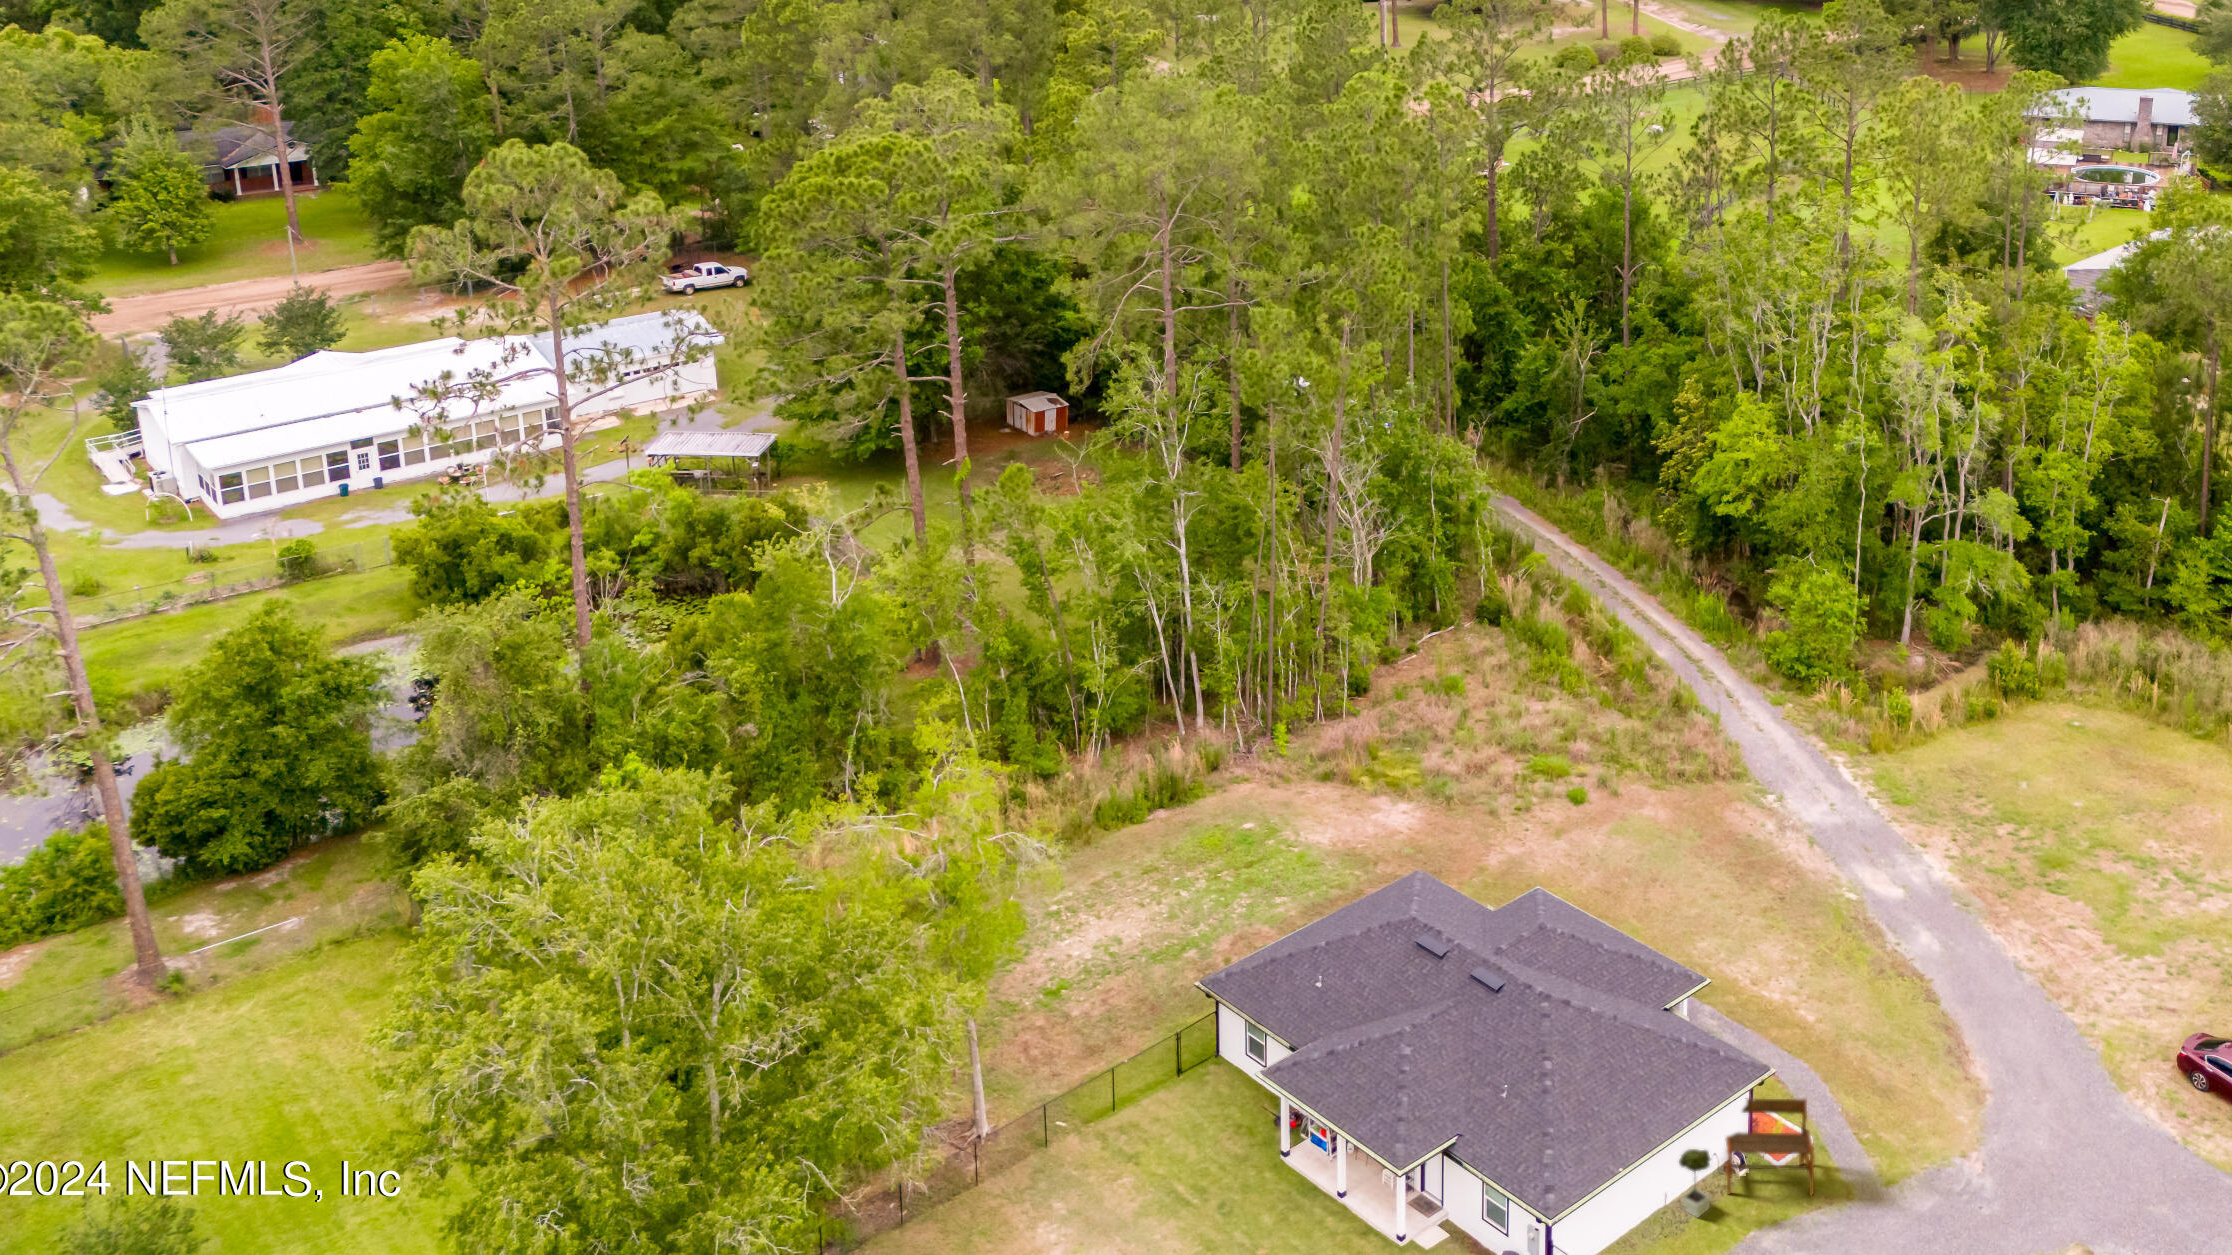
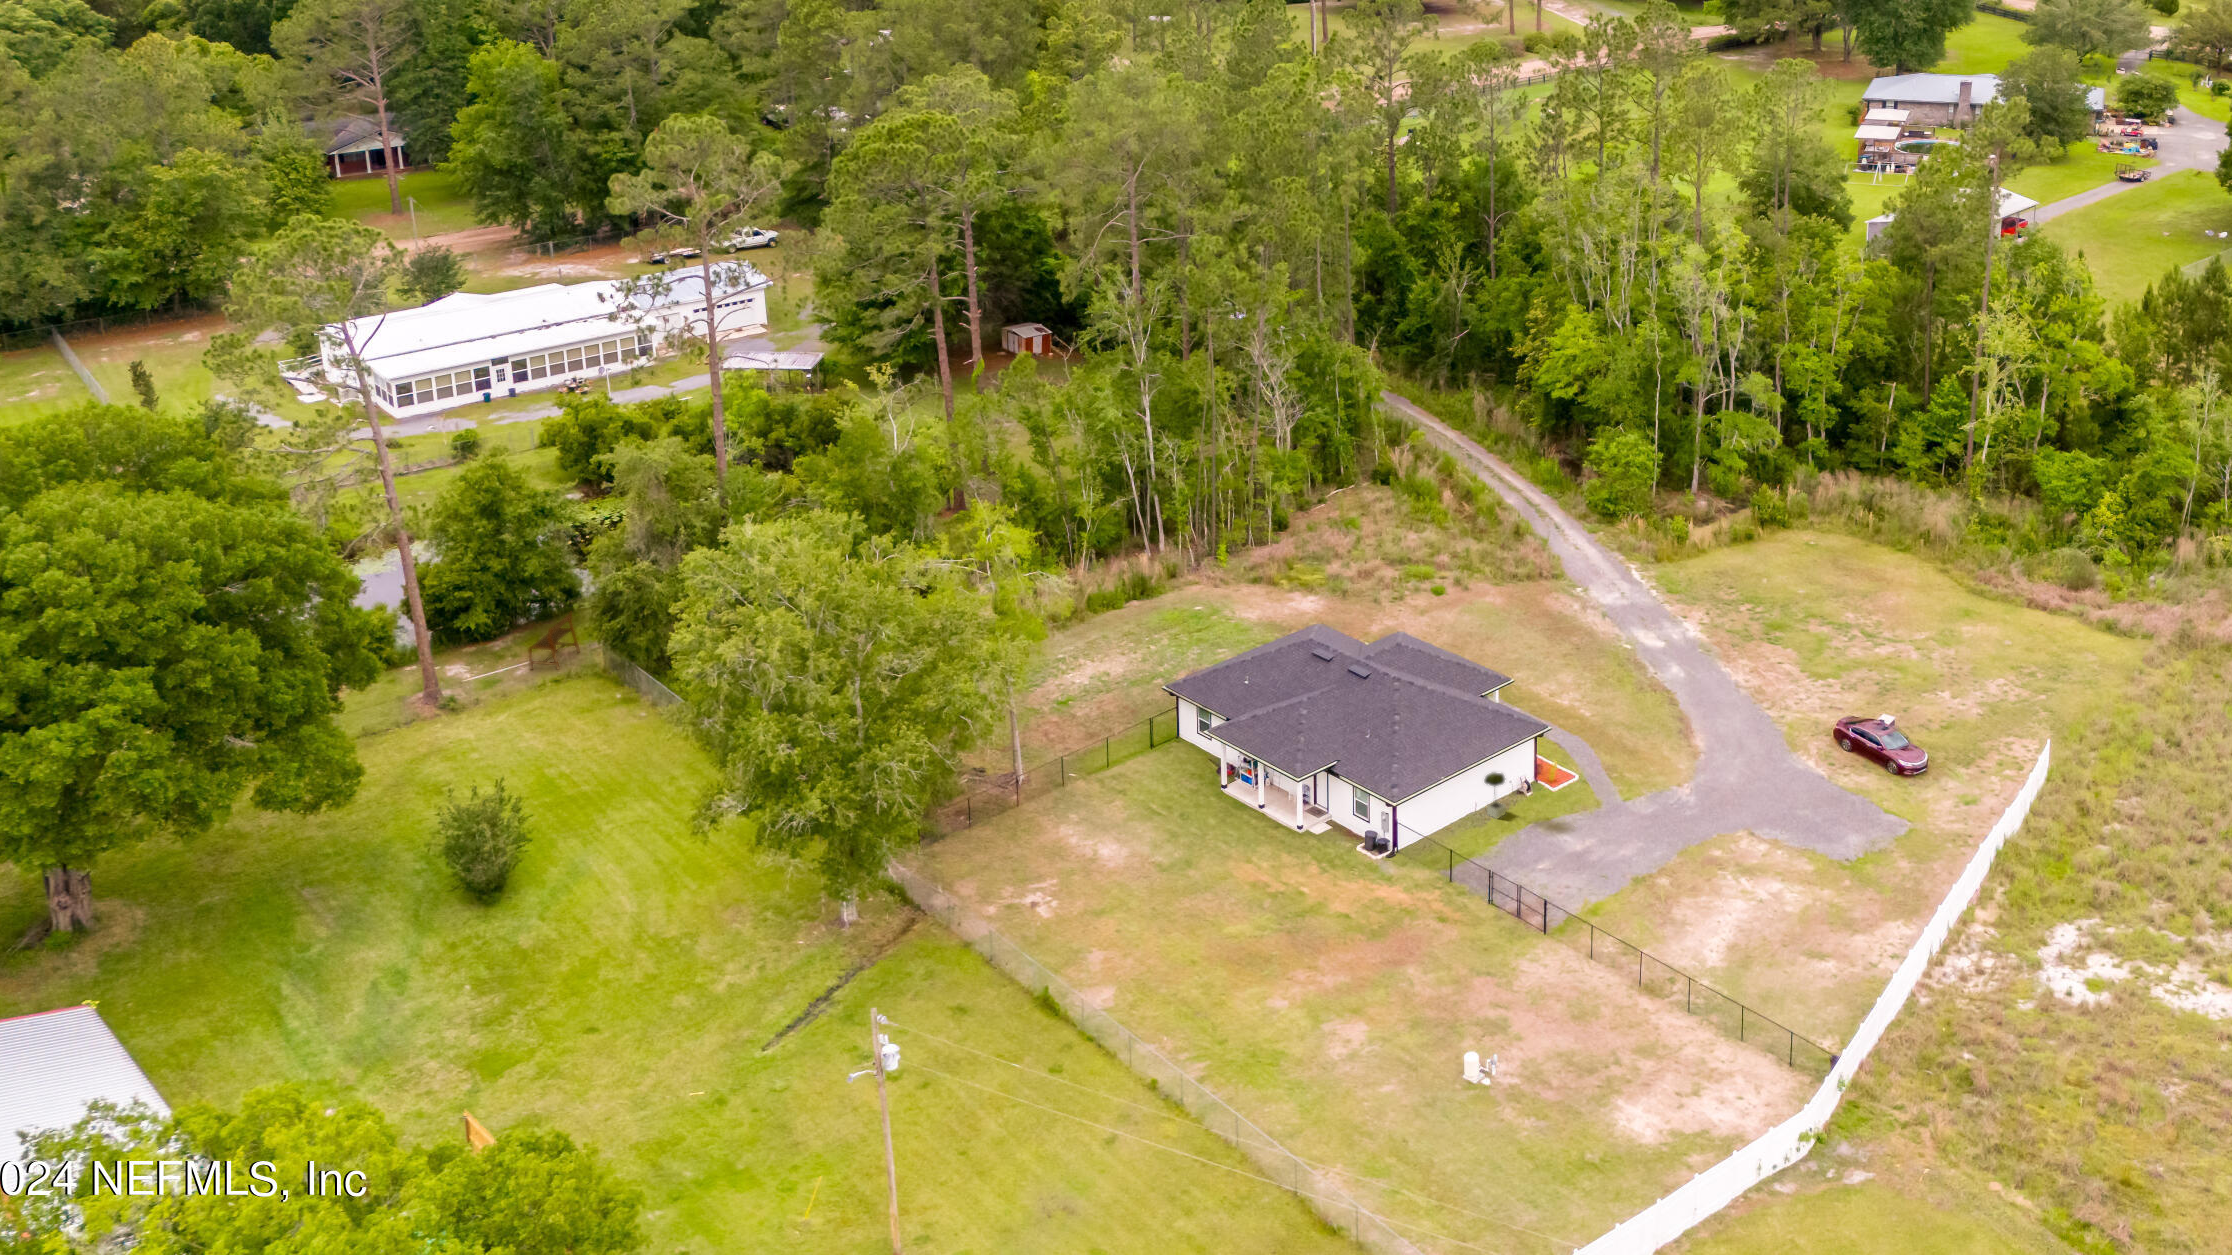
bench: present [1725,1098,1814,1195] -> present [529,613,579,669]

